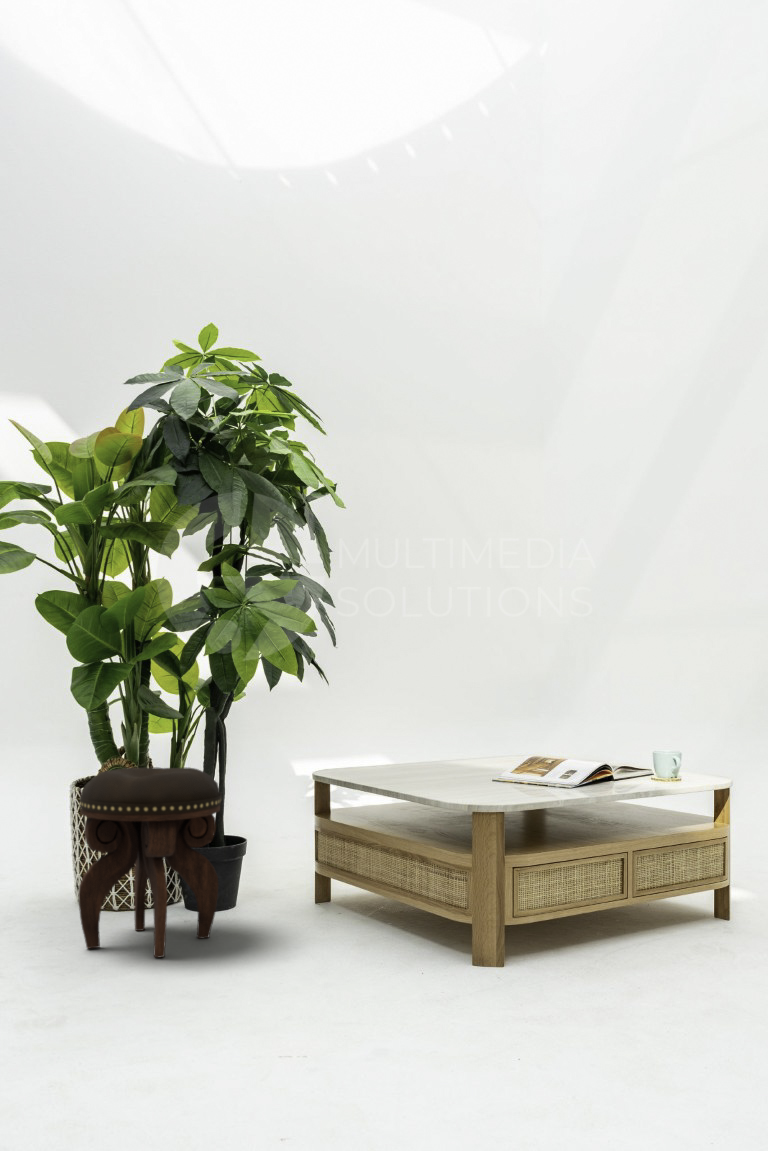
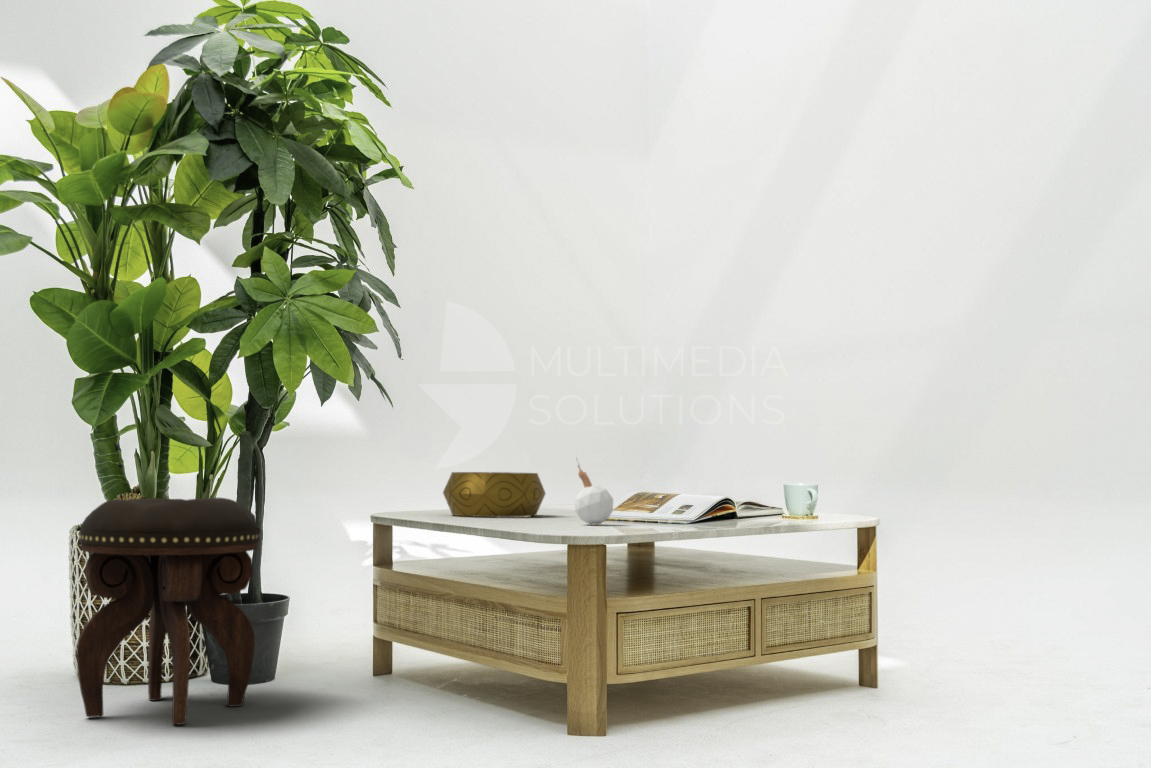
decorative bowl: none [370,737,455,779] -> present [443,472,545,517]
candle: none [477,738,509,794] -> present [575,464,613,524]

